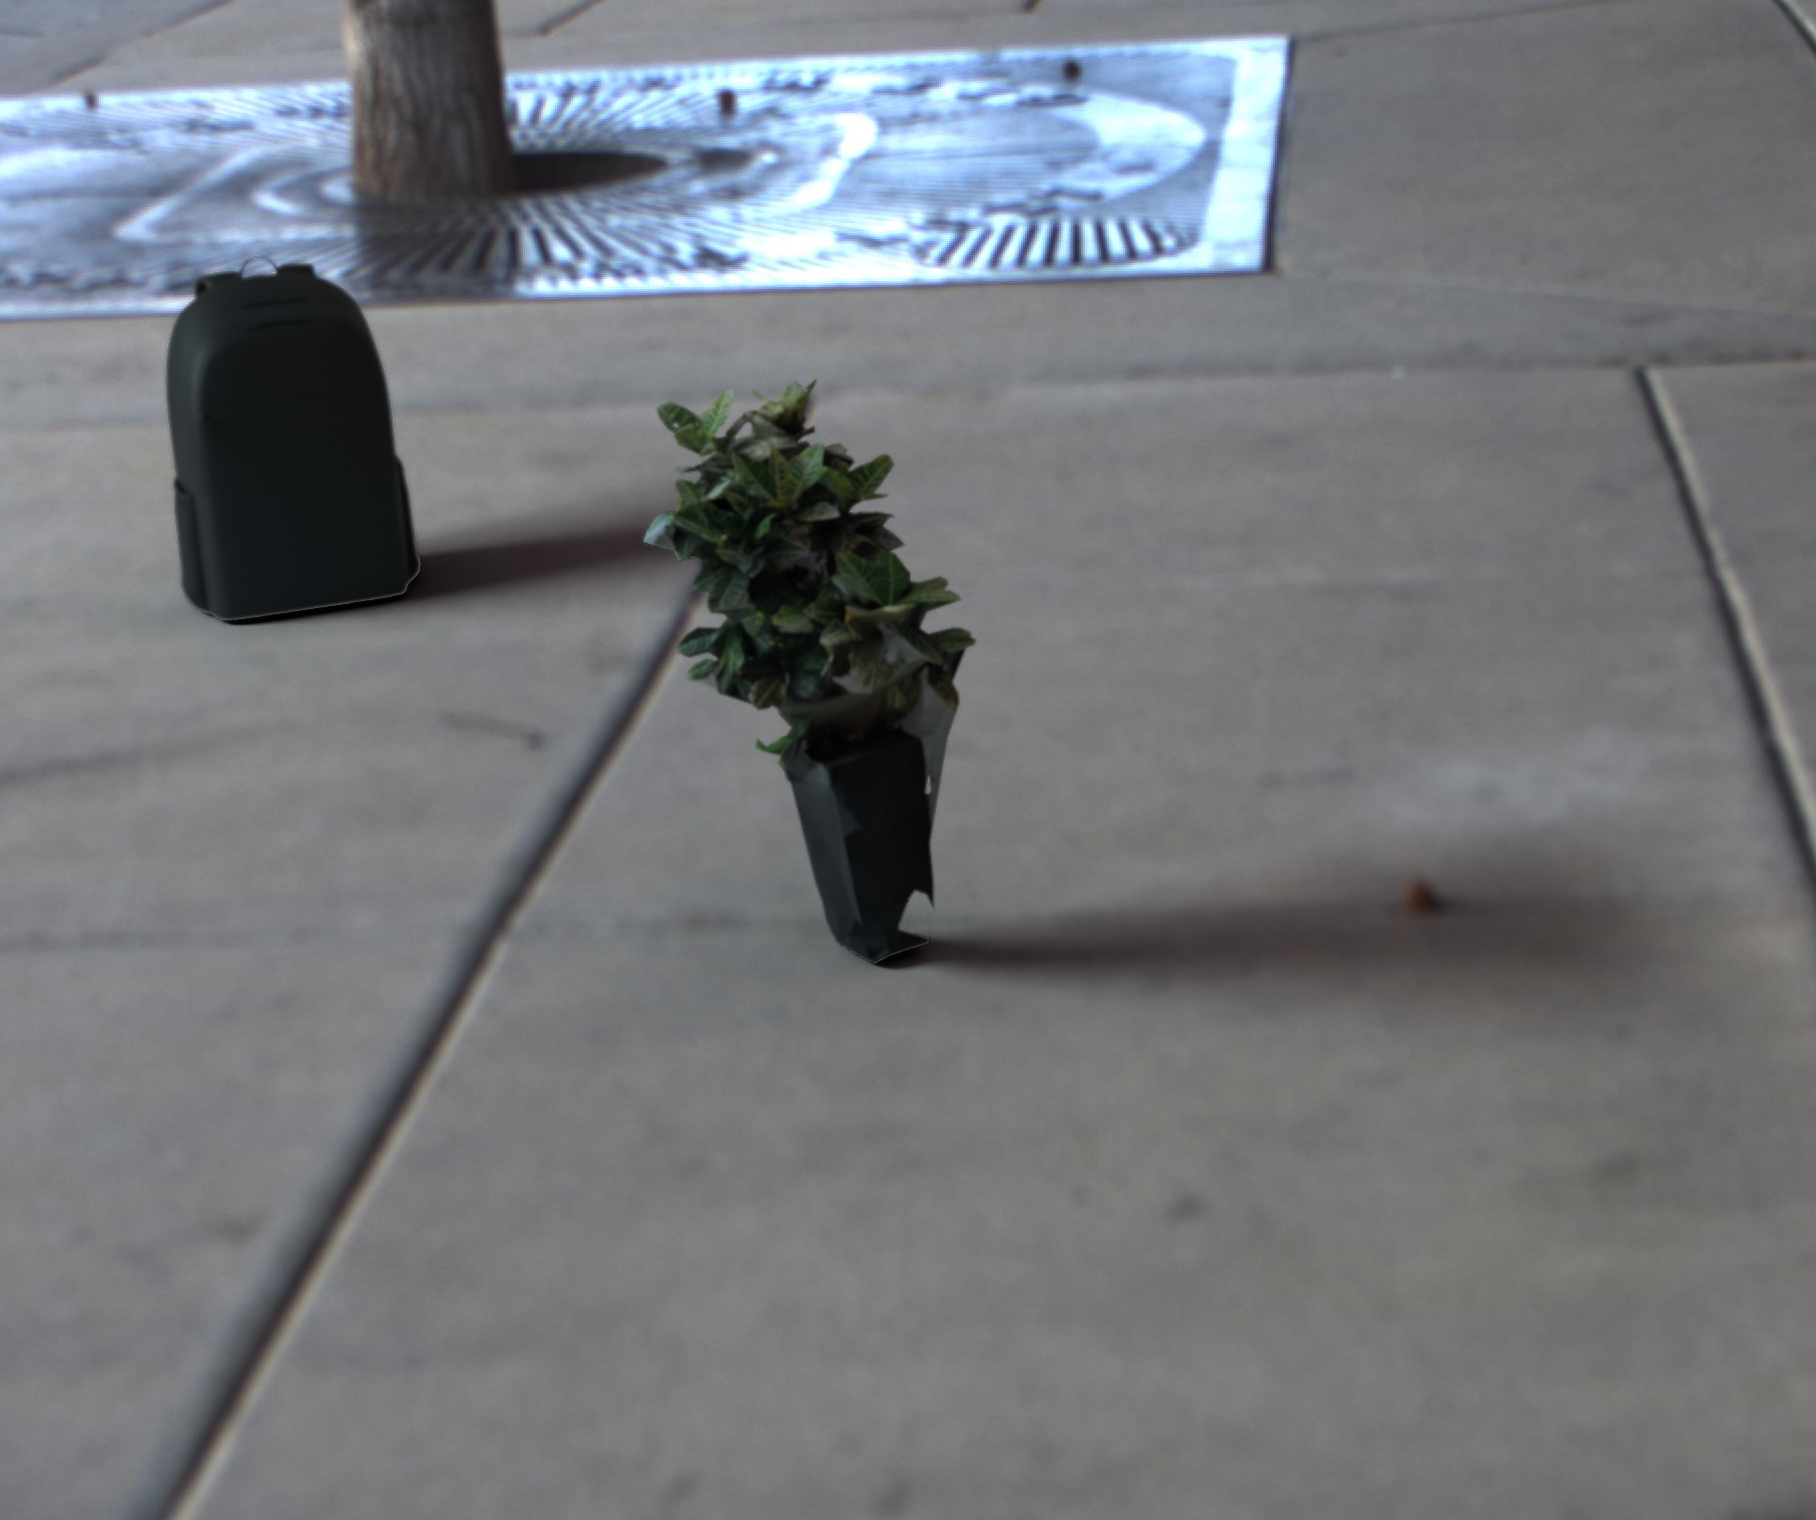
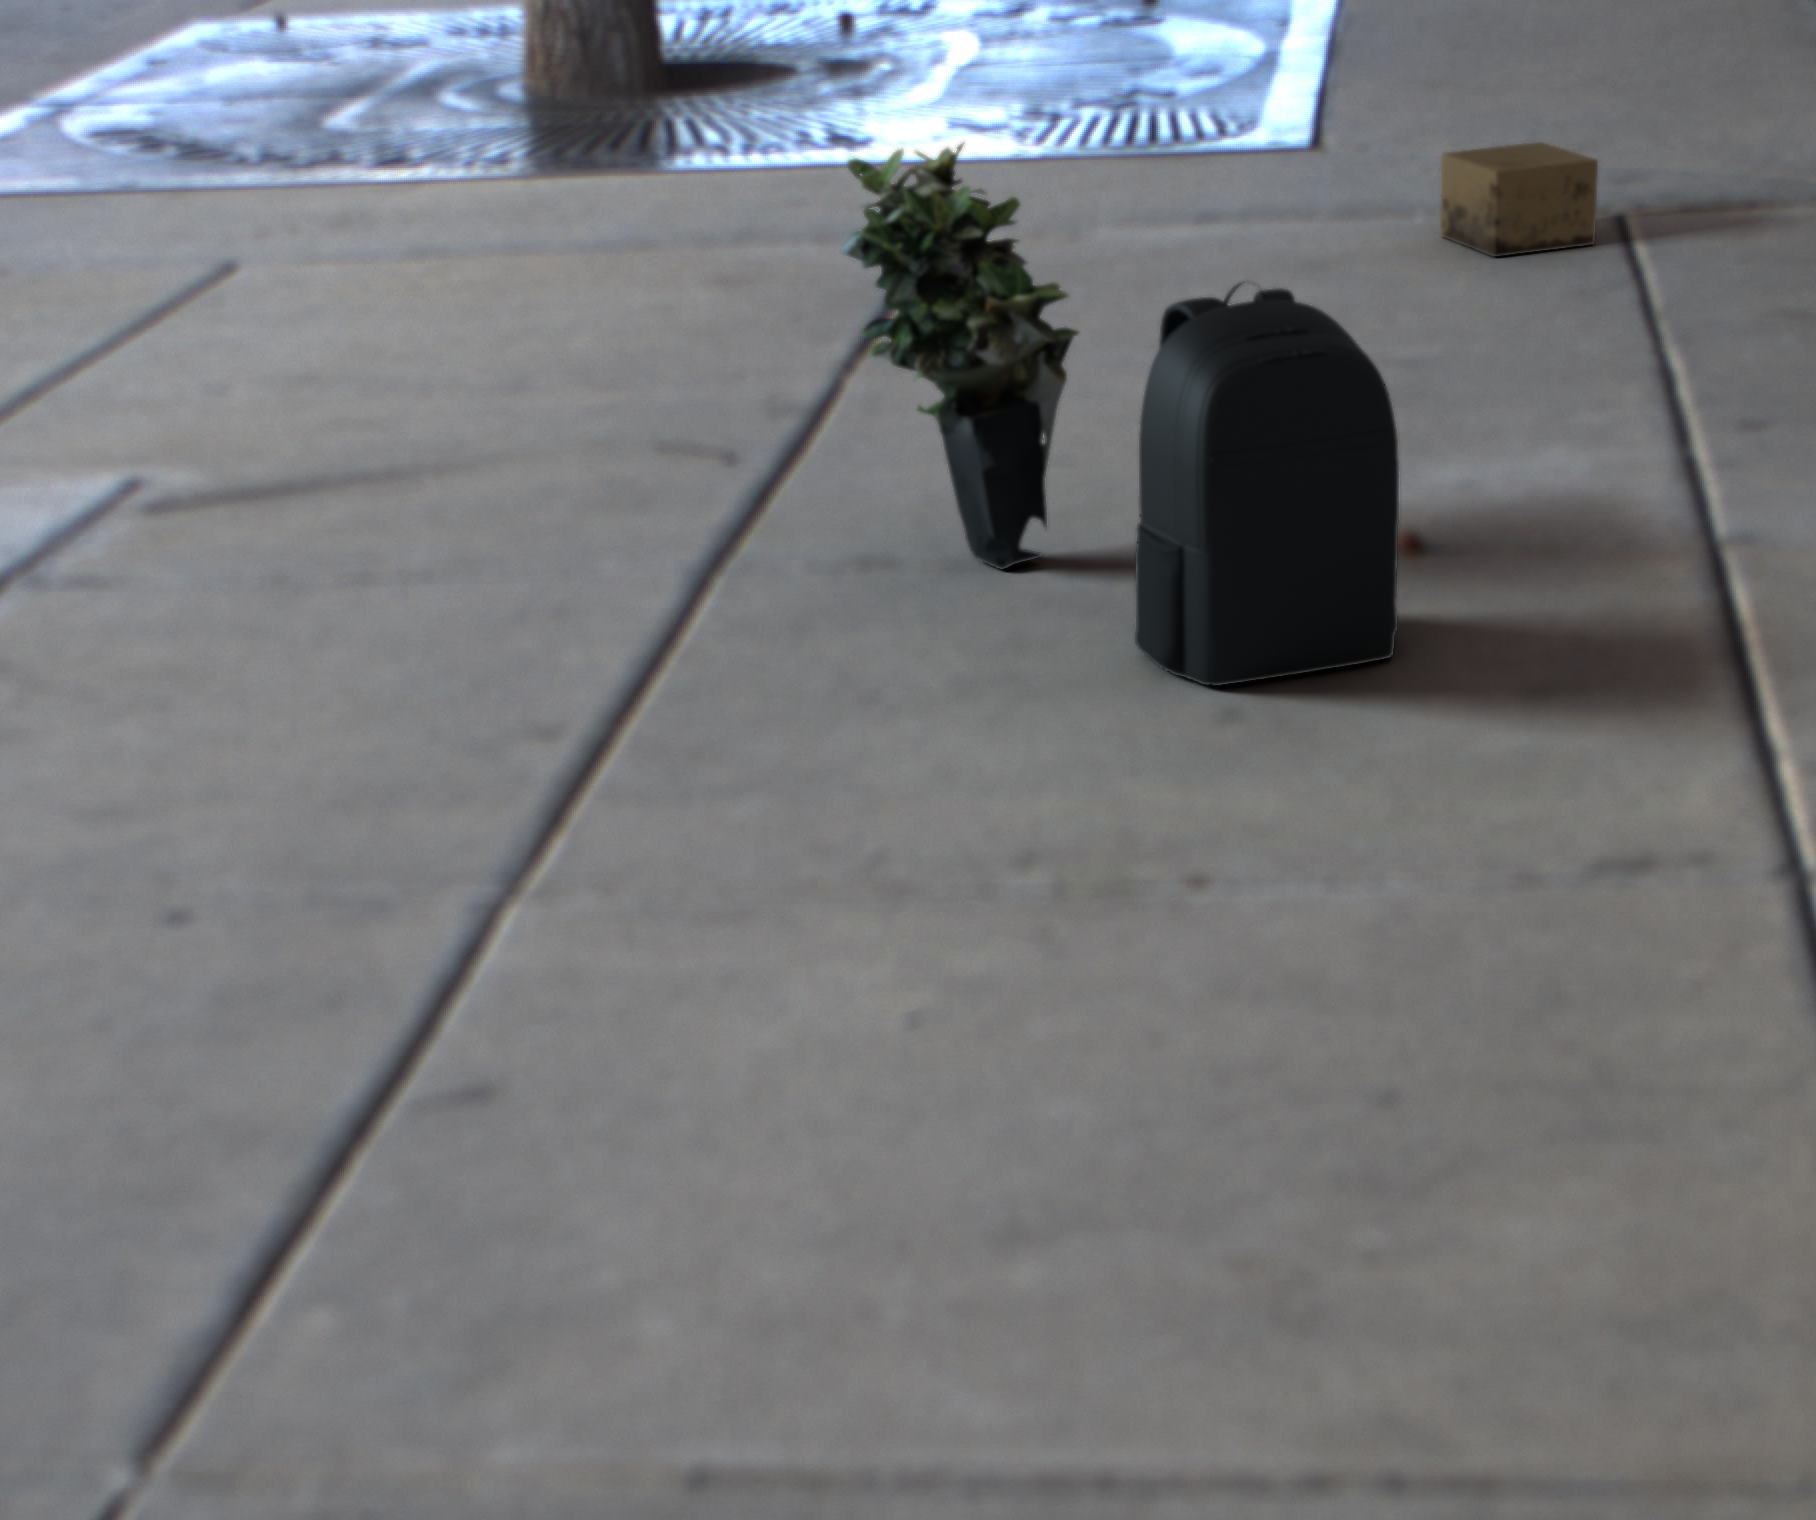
backpack: present [166,259,421,621] -> present [1135,281,1399,686]
cardboard box: none [1426,287,1621,436] -> present [1440,142,1598,257]

